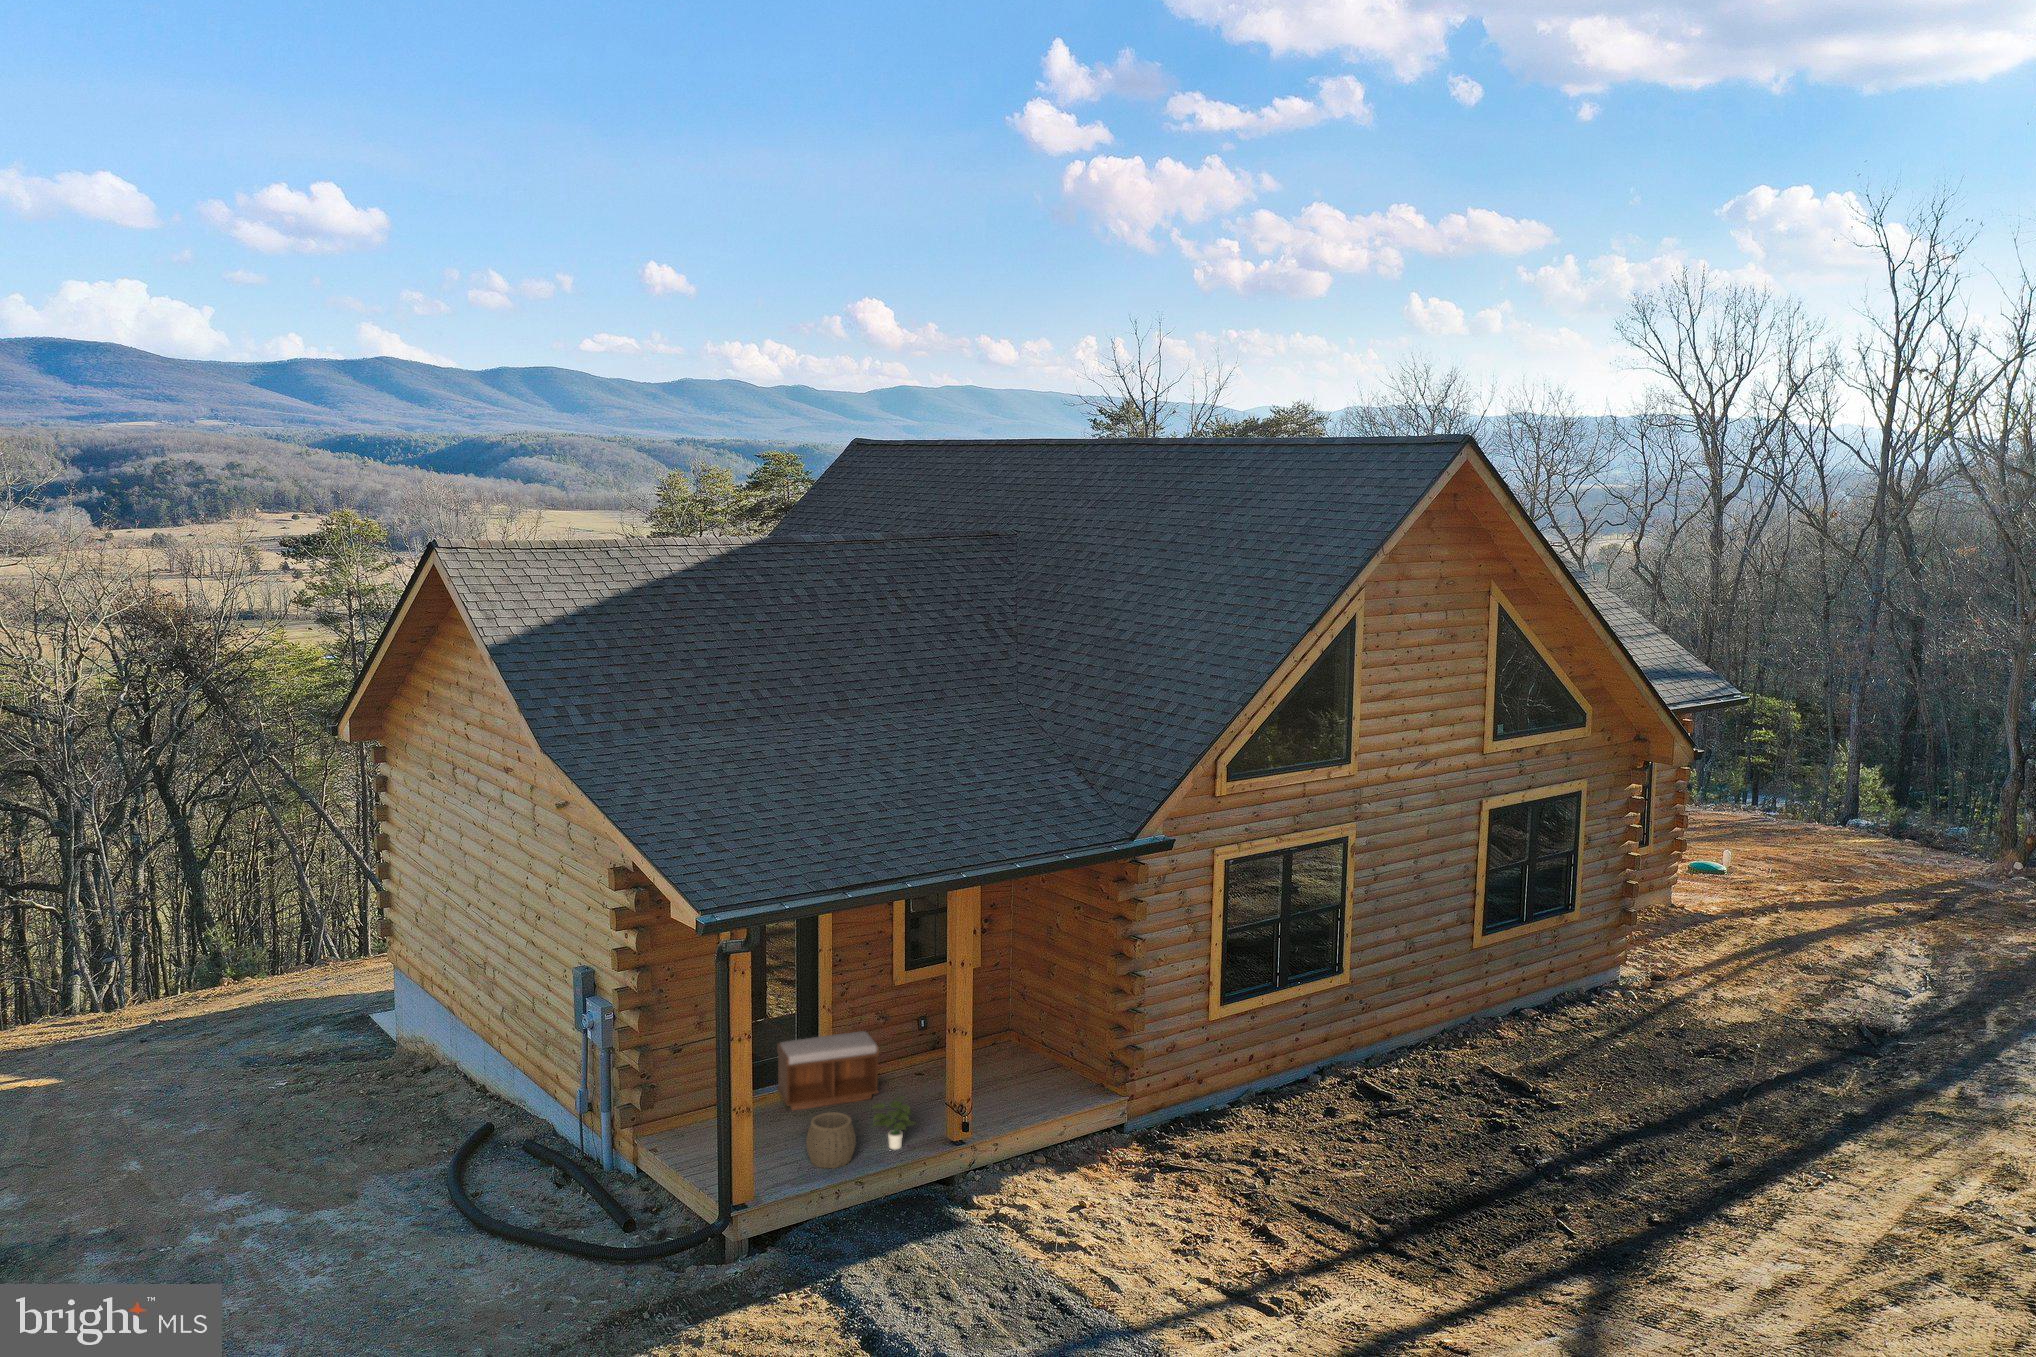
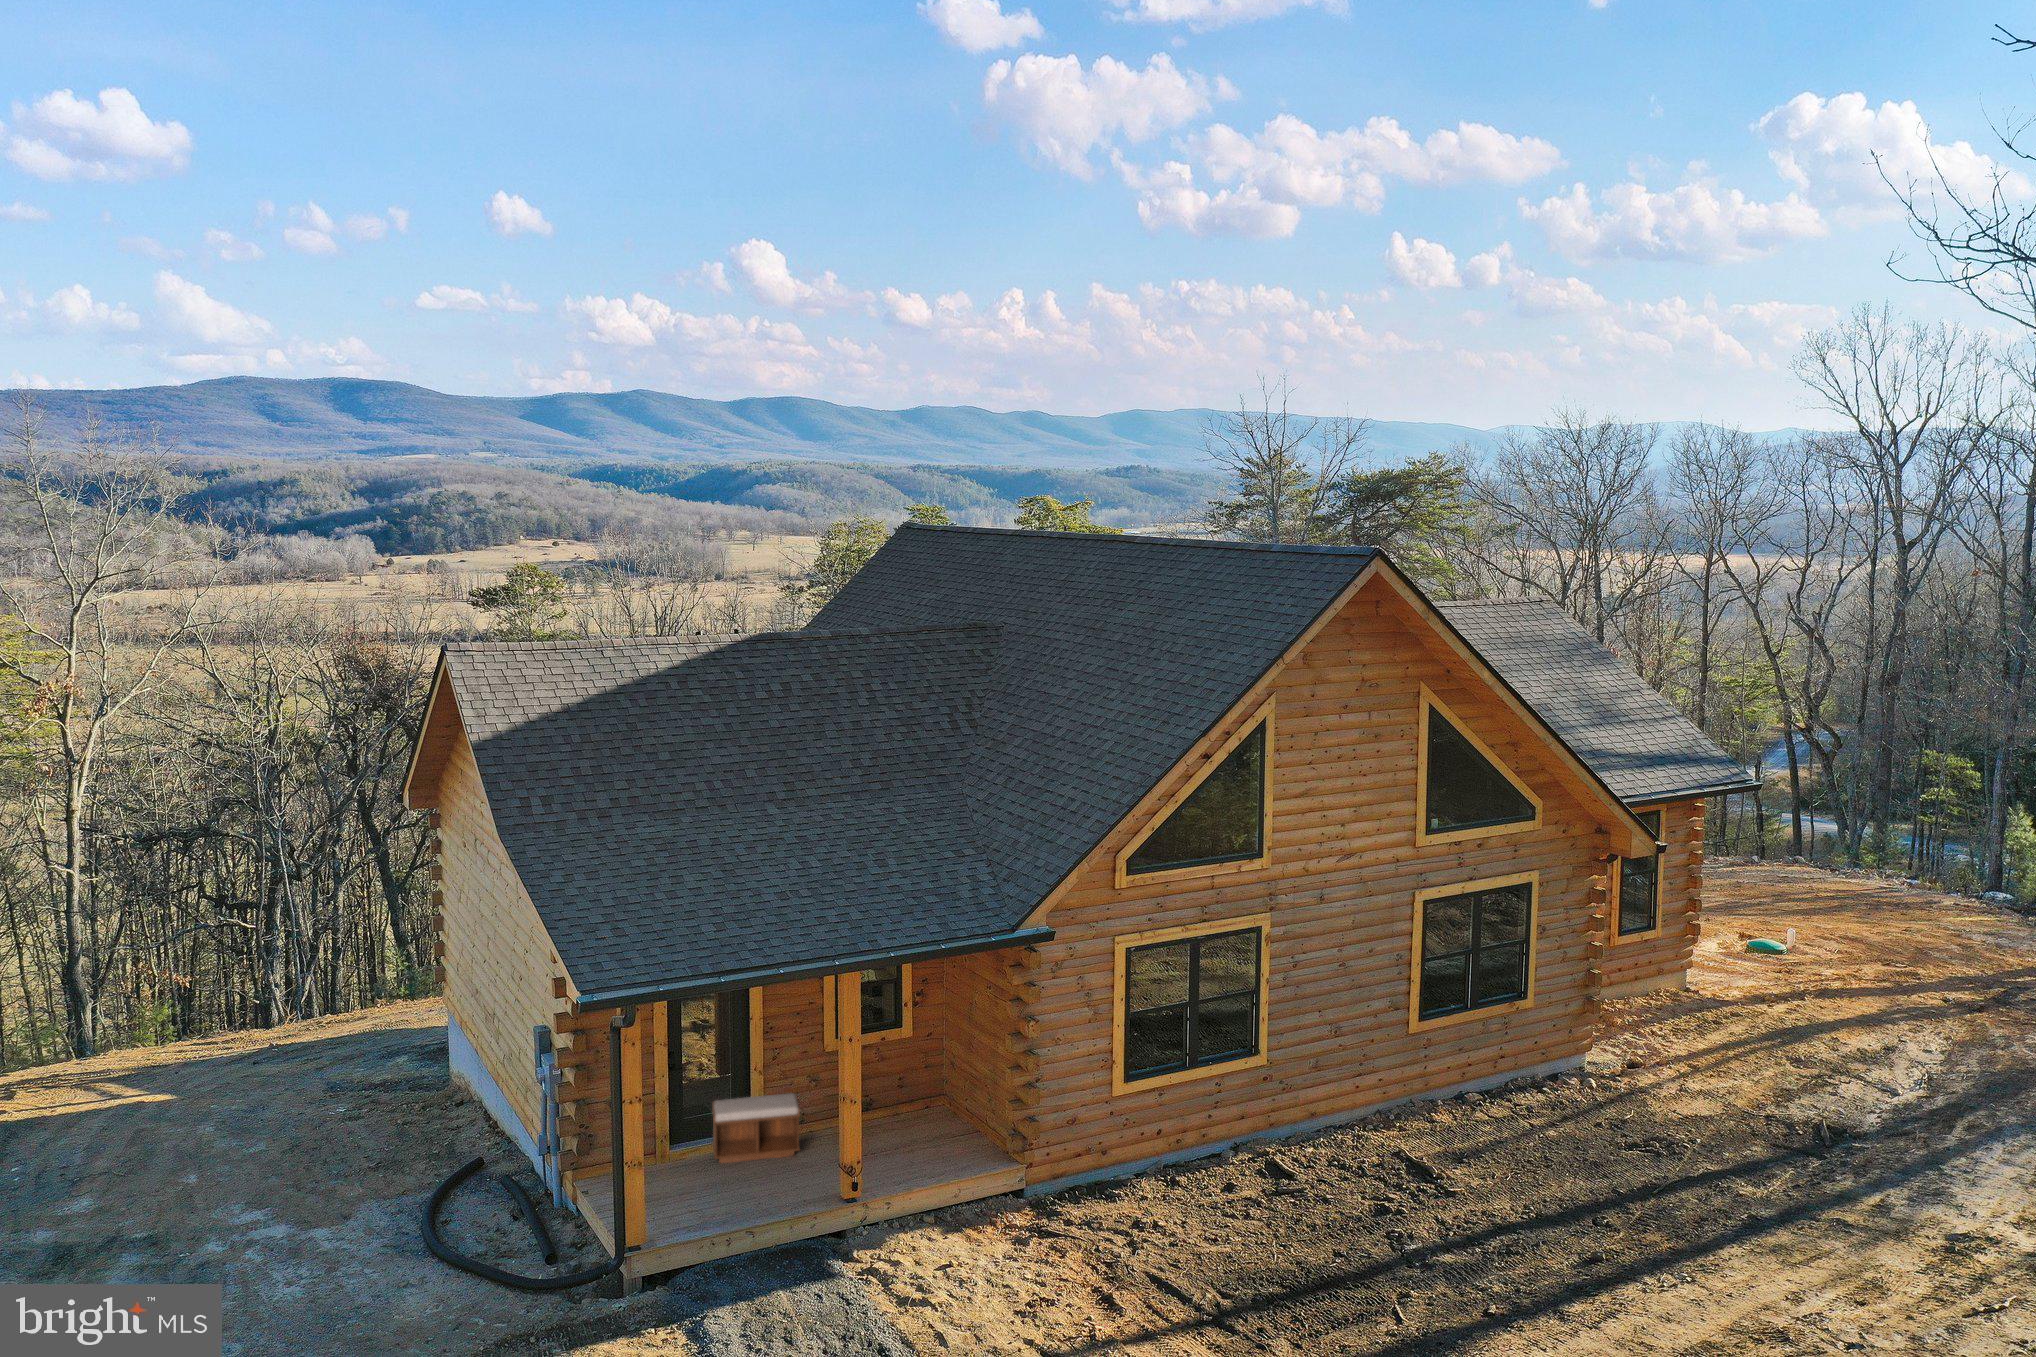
potted plant: present [872,1096,916,1149] -> none [774,1156,816,1204]
woven basket: present [806,1112,856,1168] -> none [710,1168,755,1219]

